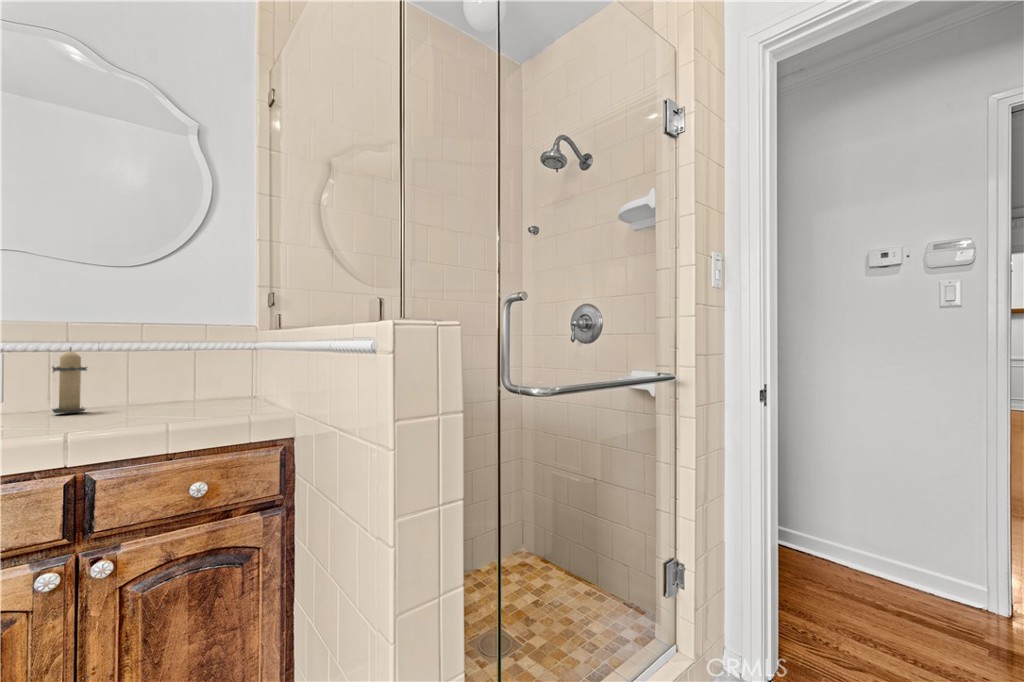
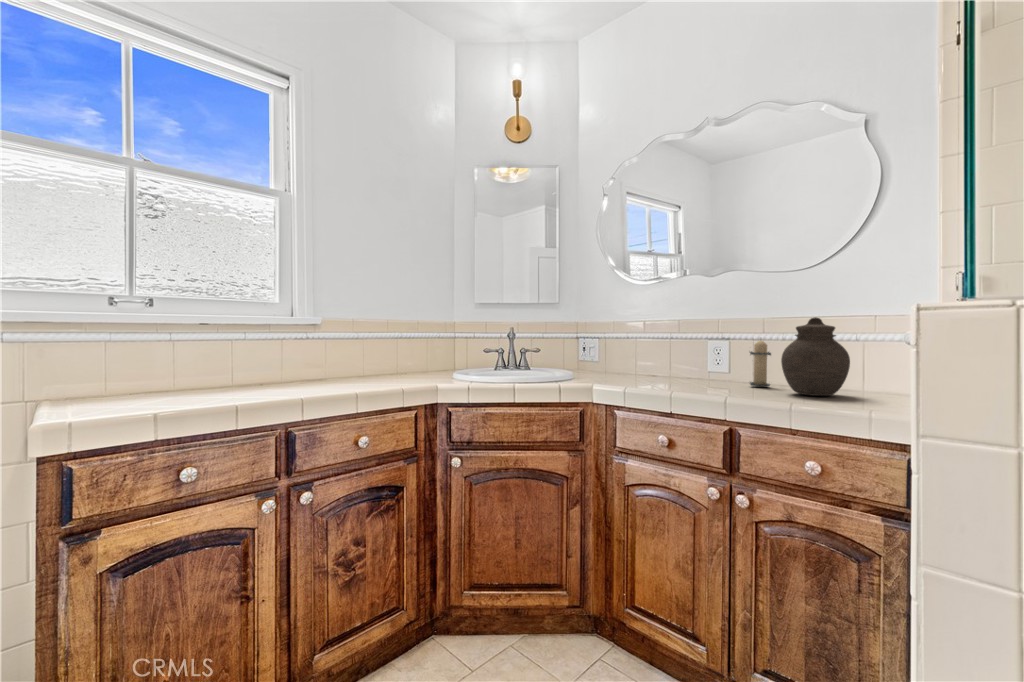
jar: none [120,325,200,413] -> present [781,318,850,396]

